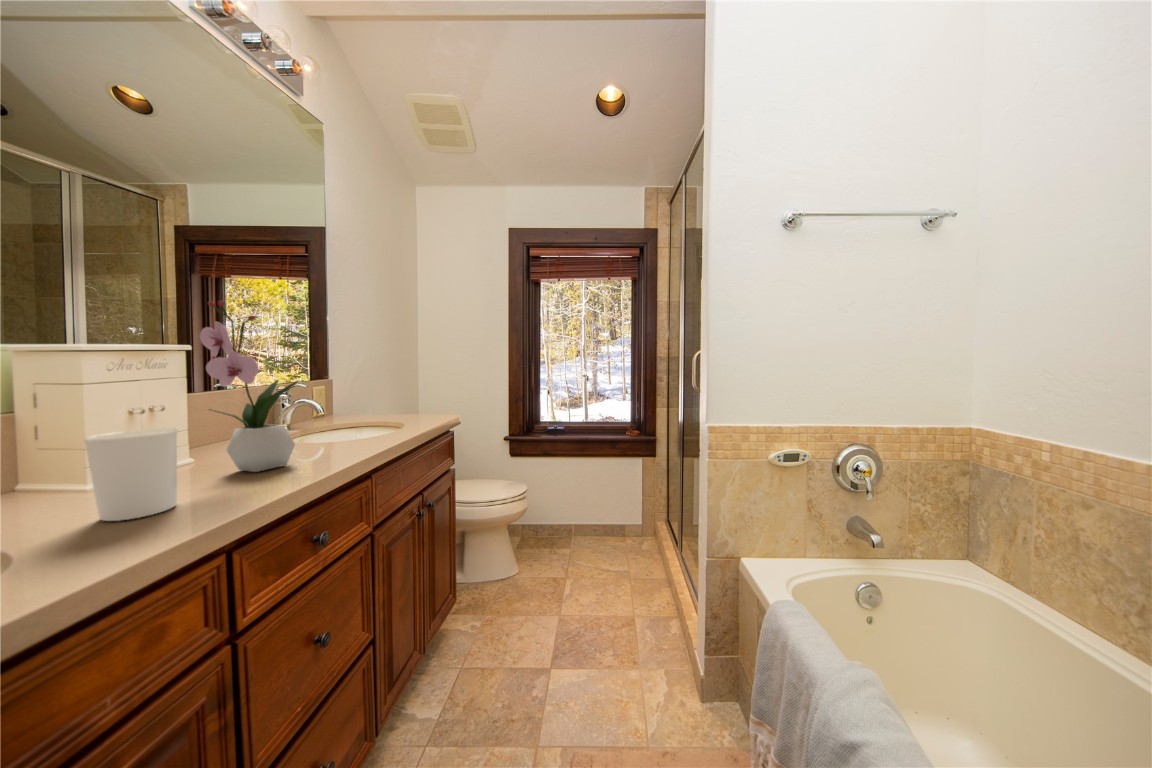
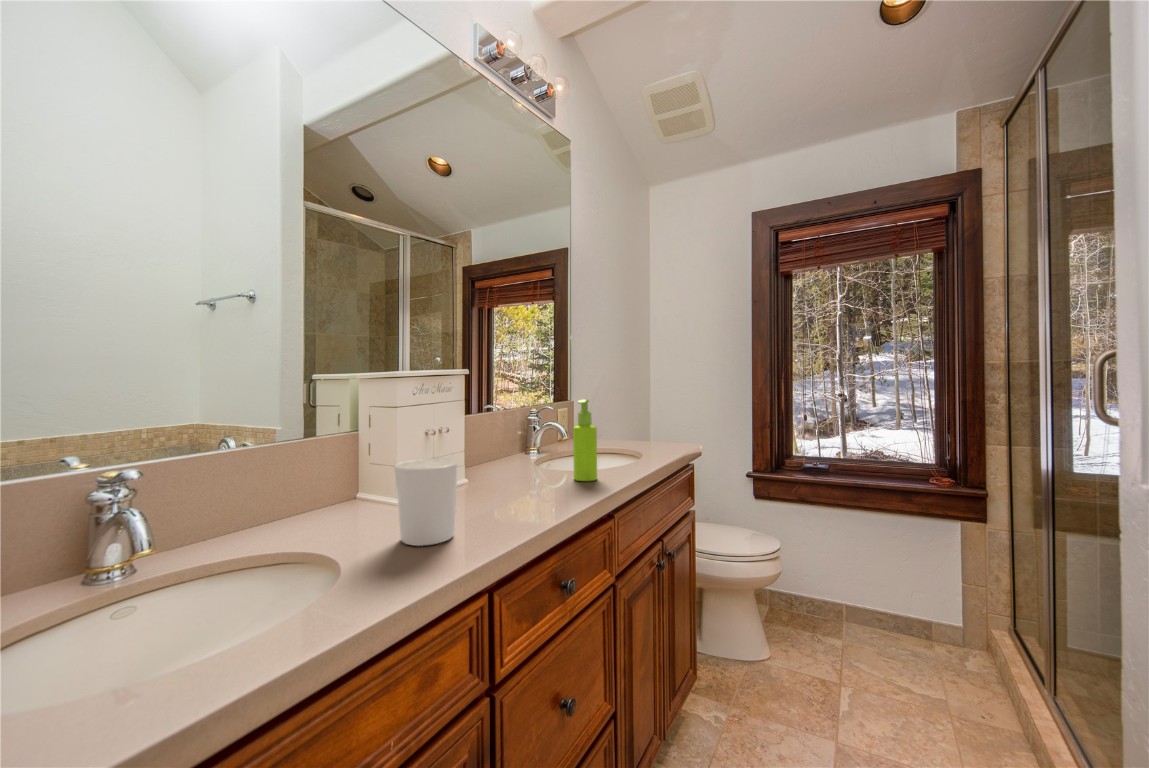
flower arrangement: present [200,301,299,472] -> none [477,333,556,506]
soap dispenser: none [324,369,352,446] -> present [573,399,597,481]

